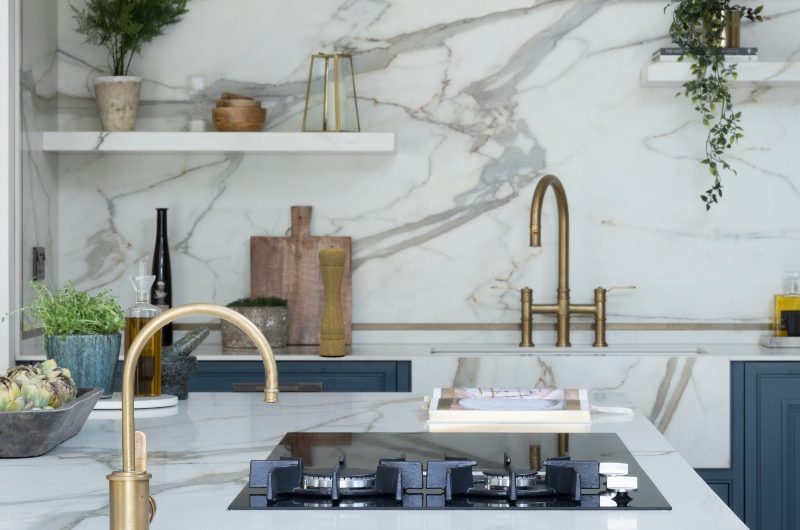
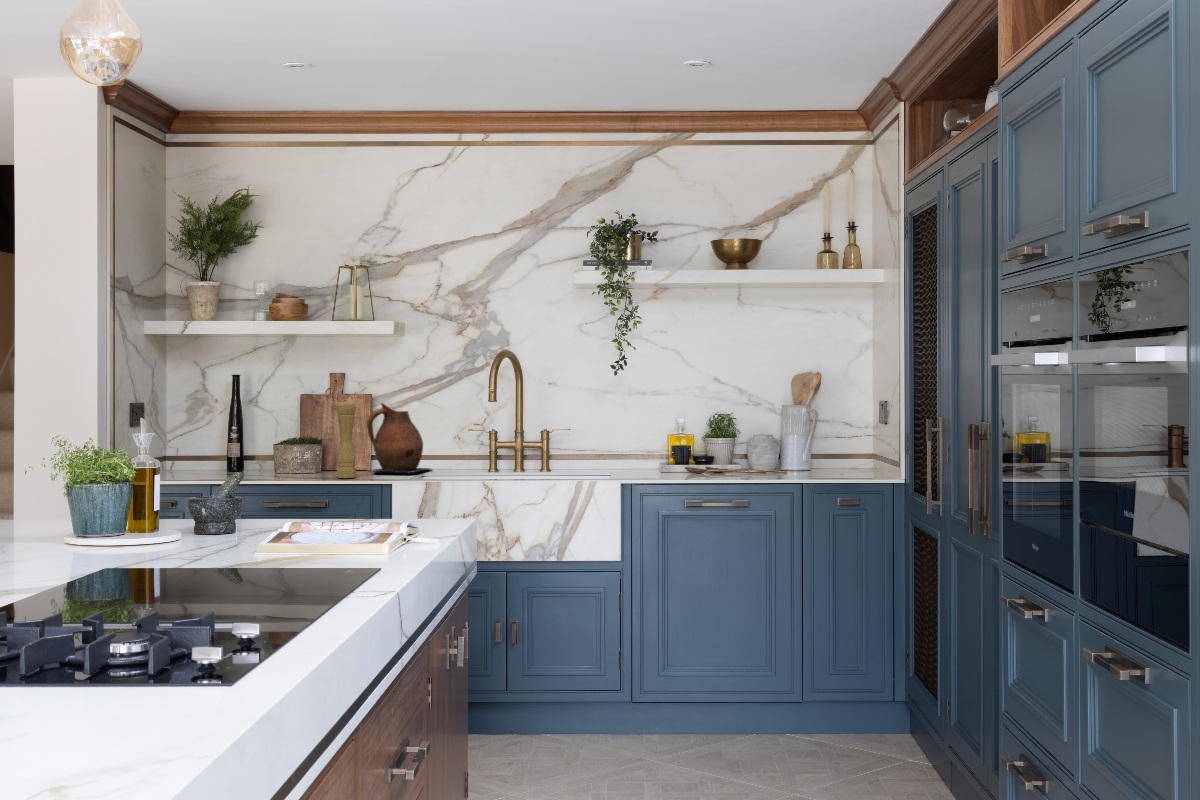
ceramic pitcher: none [354,249,441,350] -> present [367,403,429,473]

